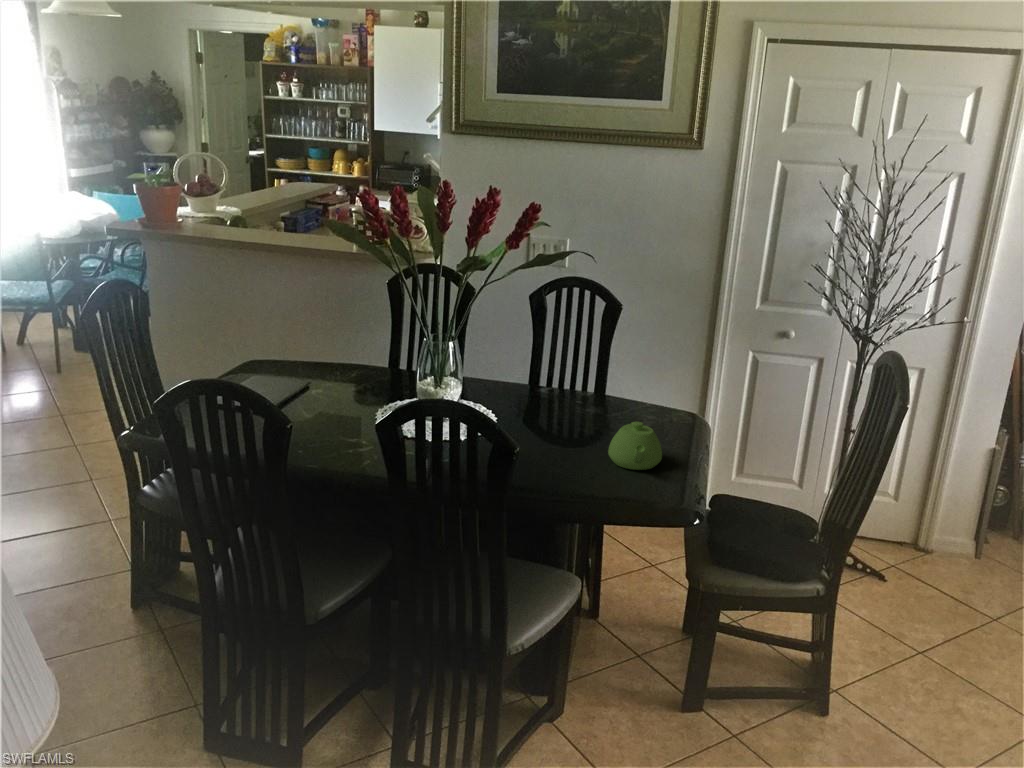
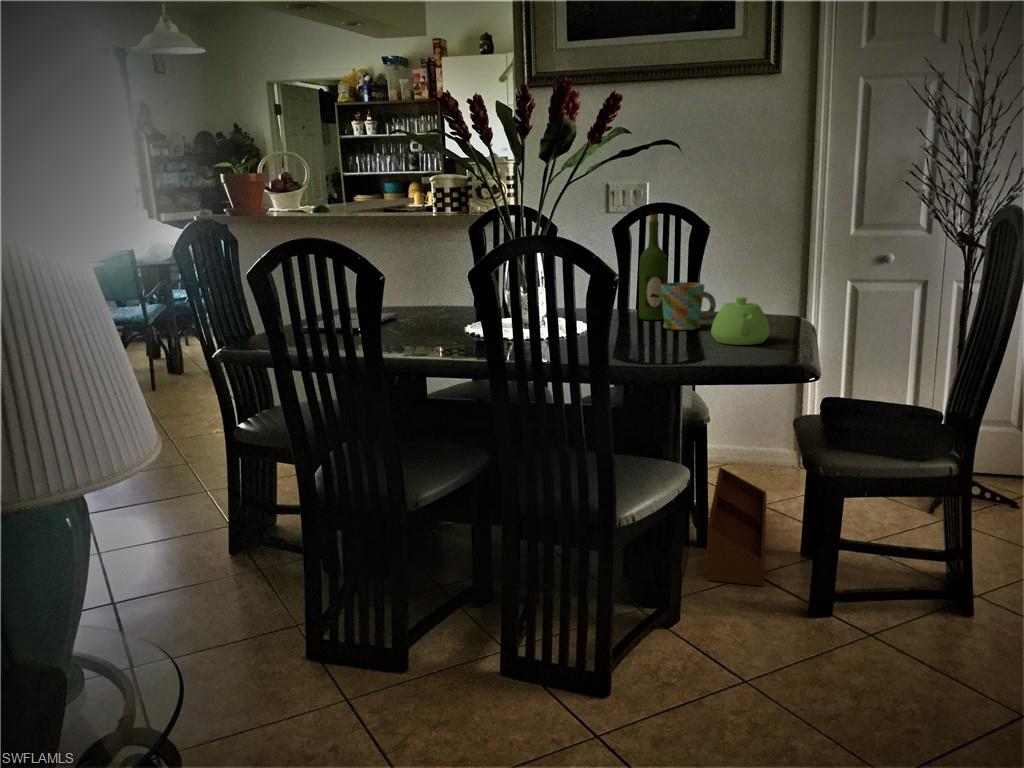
wine bottle: none [546,312,576,413] -> present [639,215,667,320]
mug: none [567,385,617,435] -> present [661,282,716,330]
storage bin: none [592,533,658,670] -> present [706,467,766,586]

